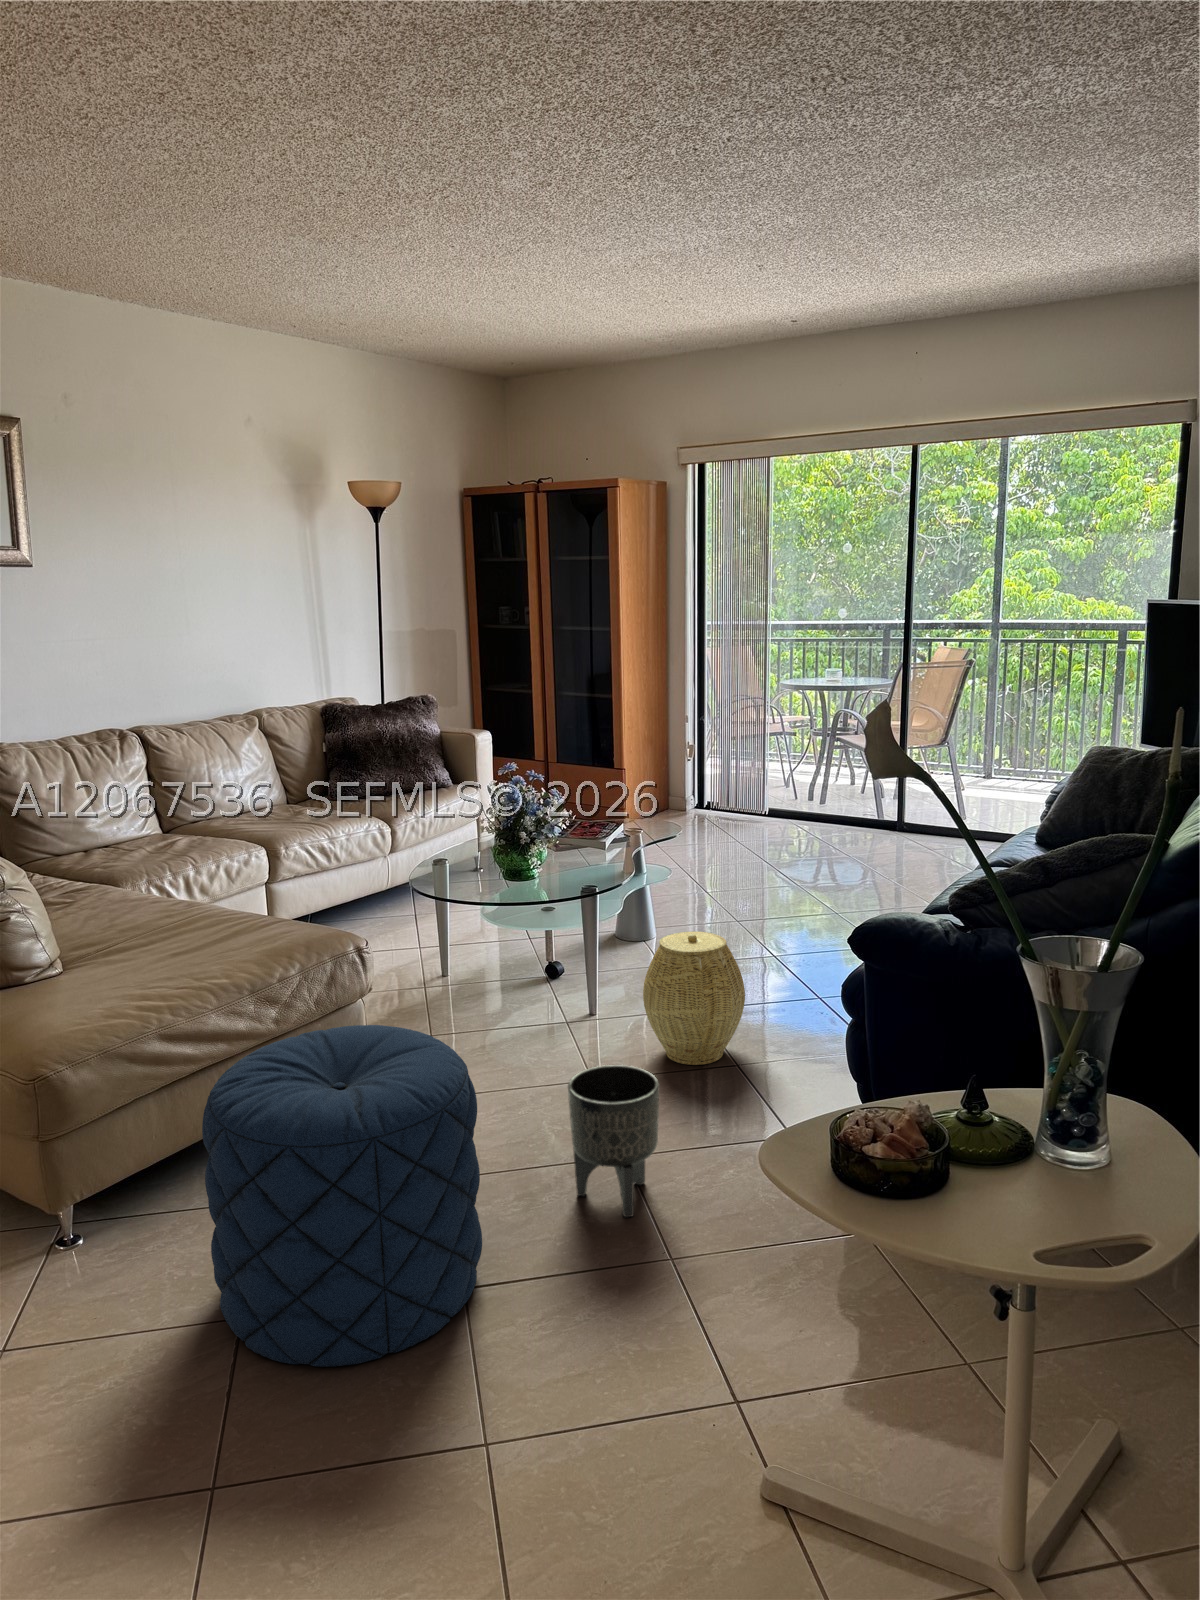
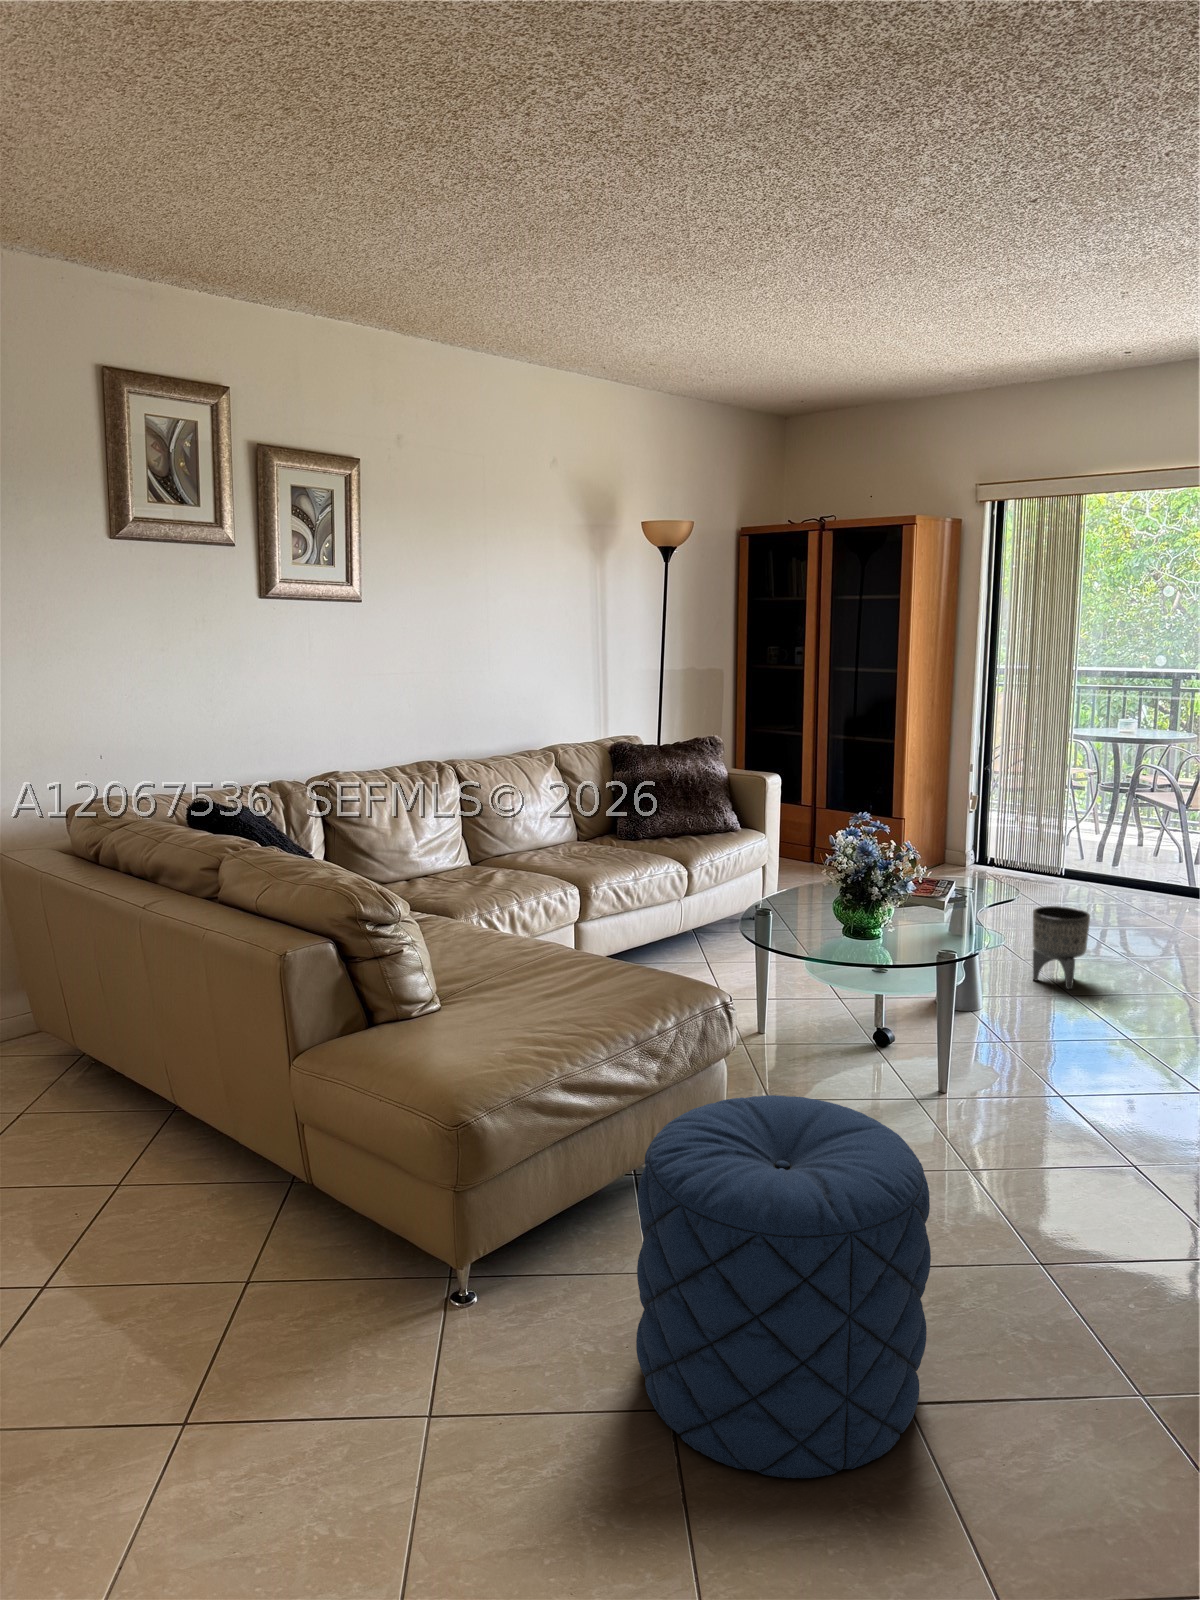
woven basket: present [643,931,745,1065] -> none [1014,1006,1133,1154]
planter: present [568,1065,660,1217] -> present [1033,906,1090,989]

